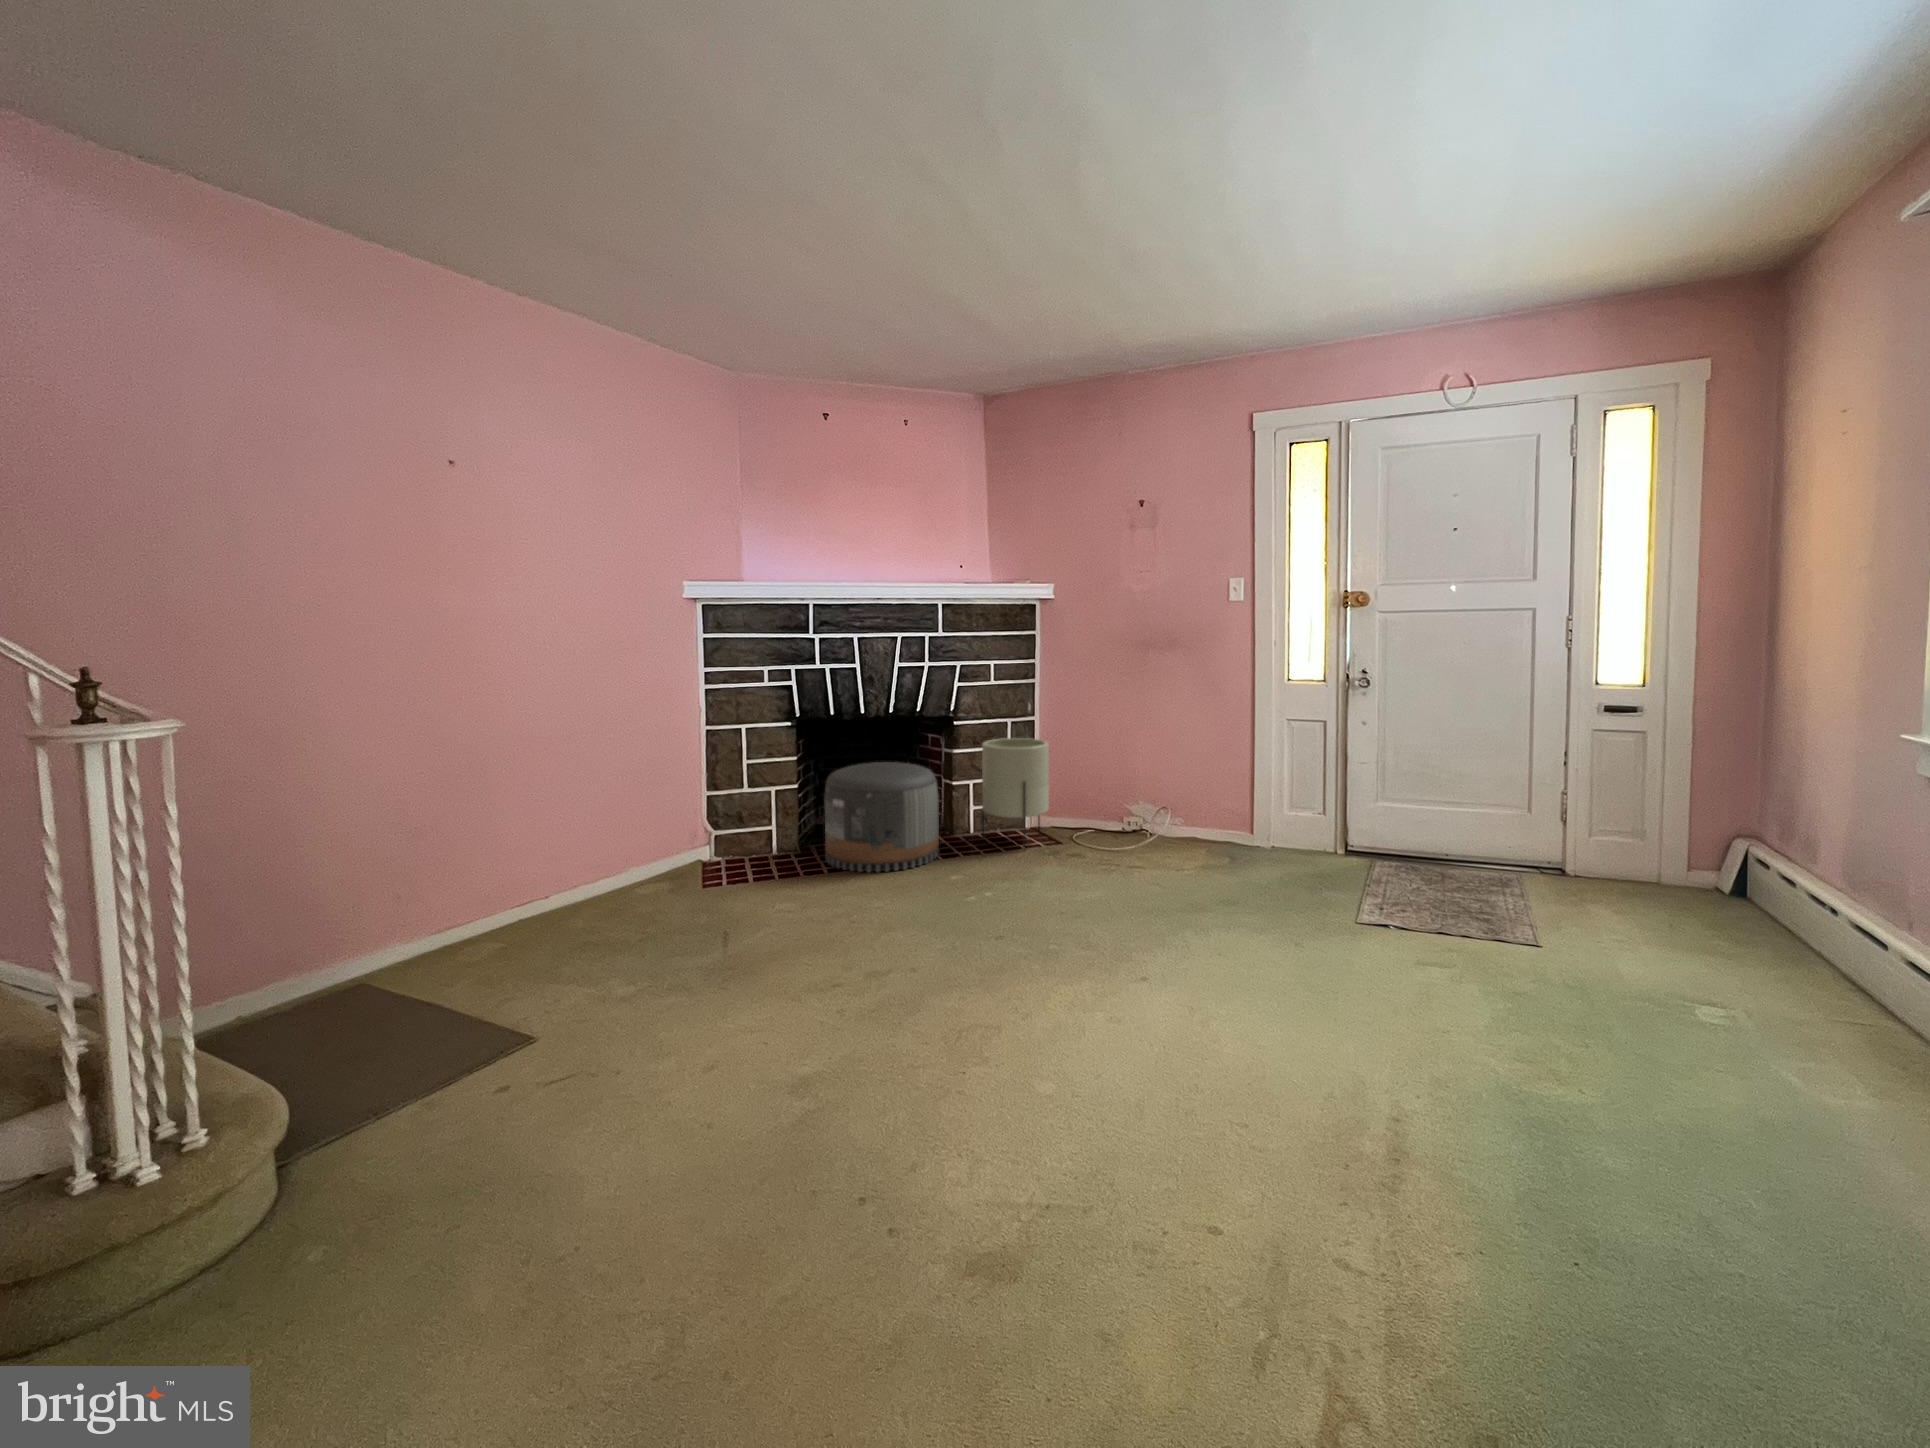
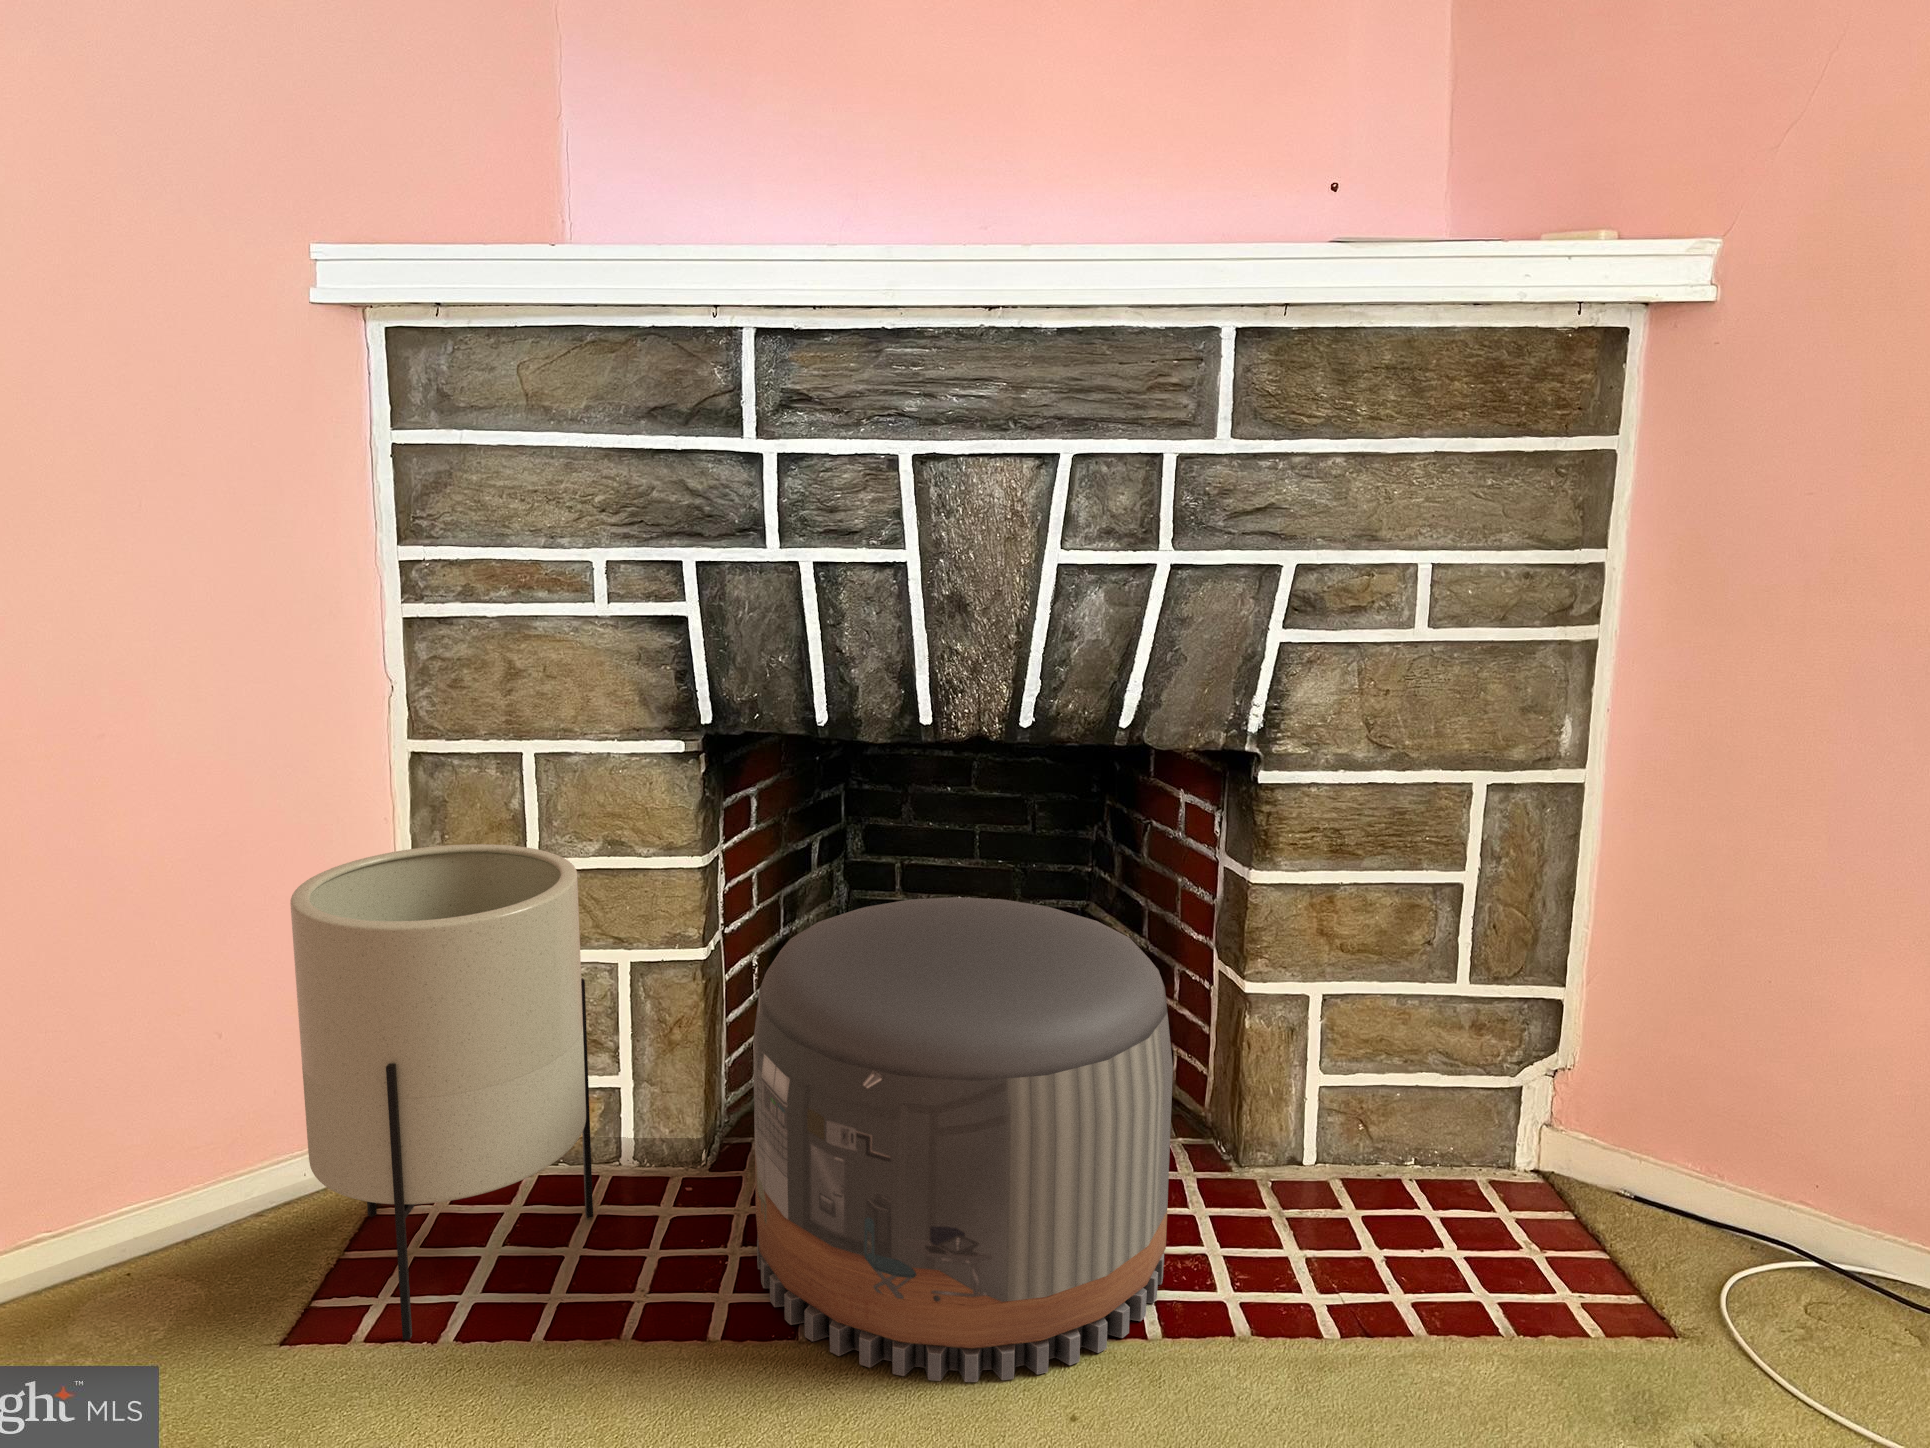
planter: present [982,738,1049,849] -> present [290,844,593,1340]

